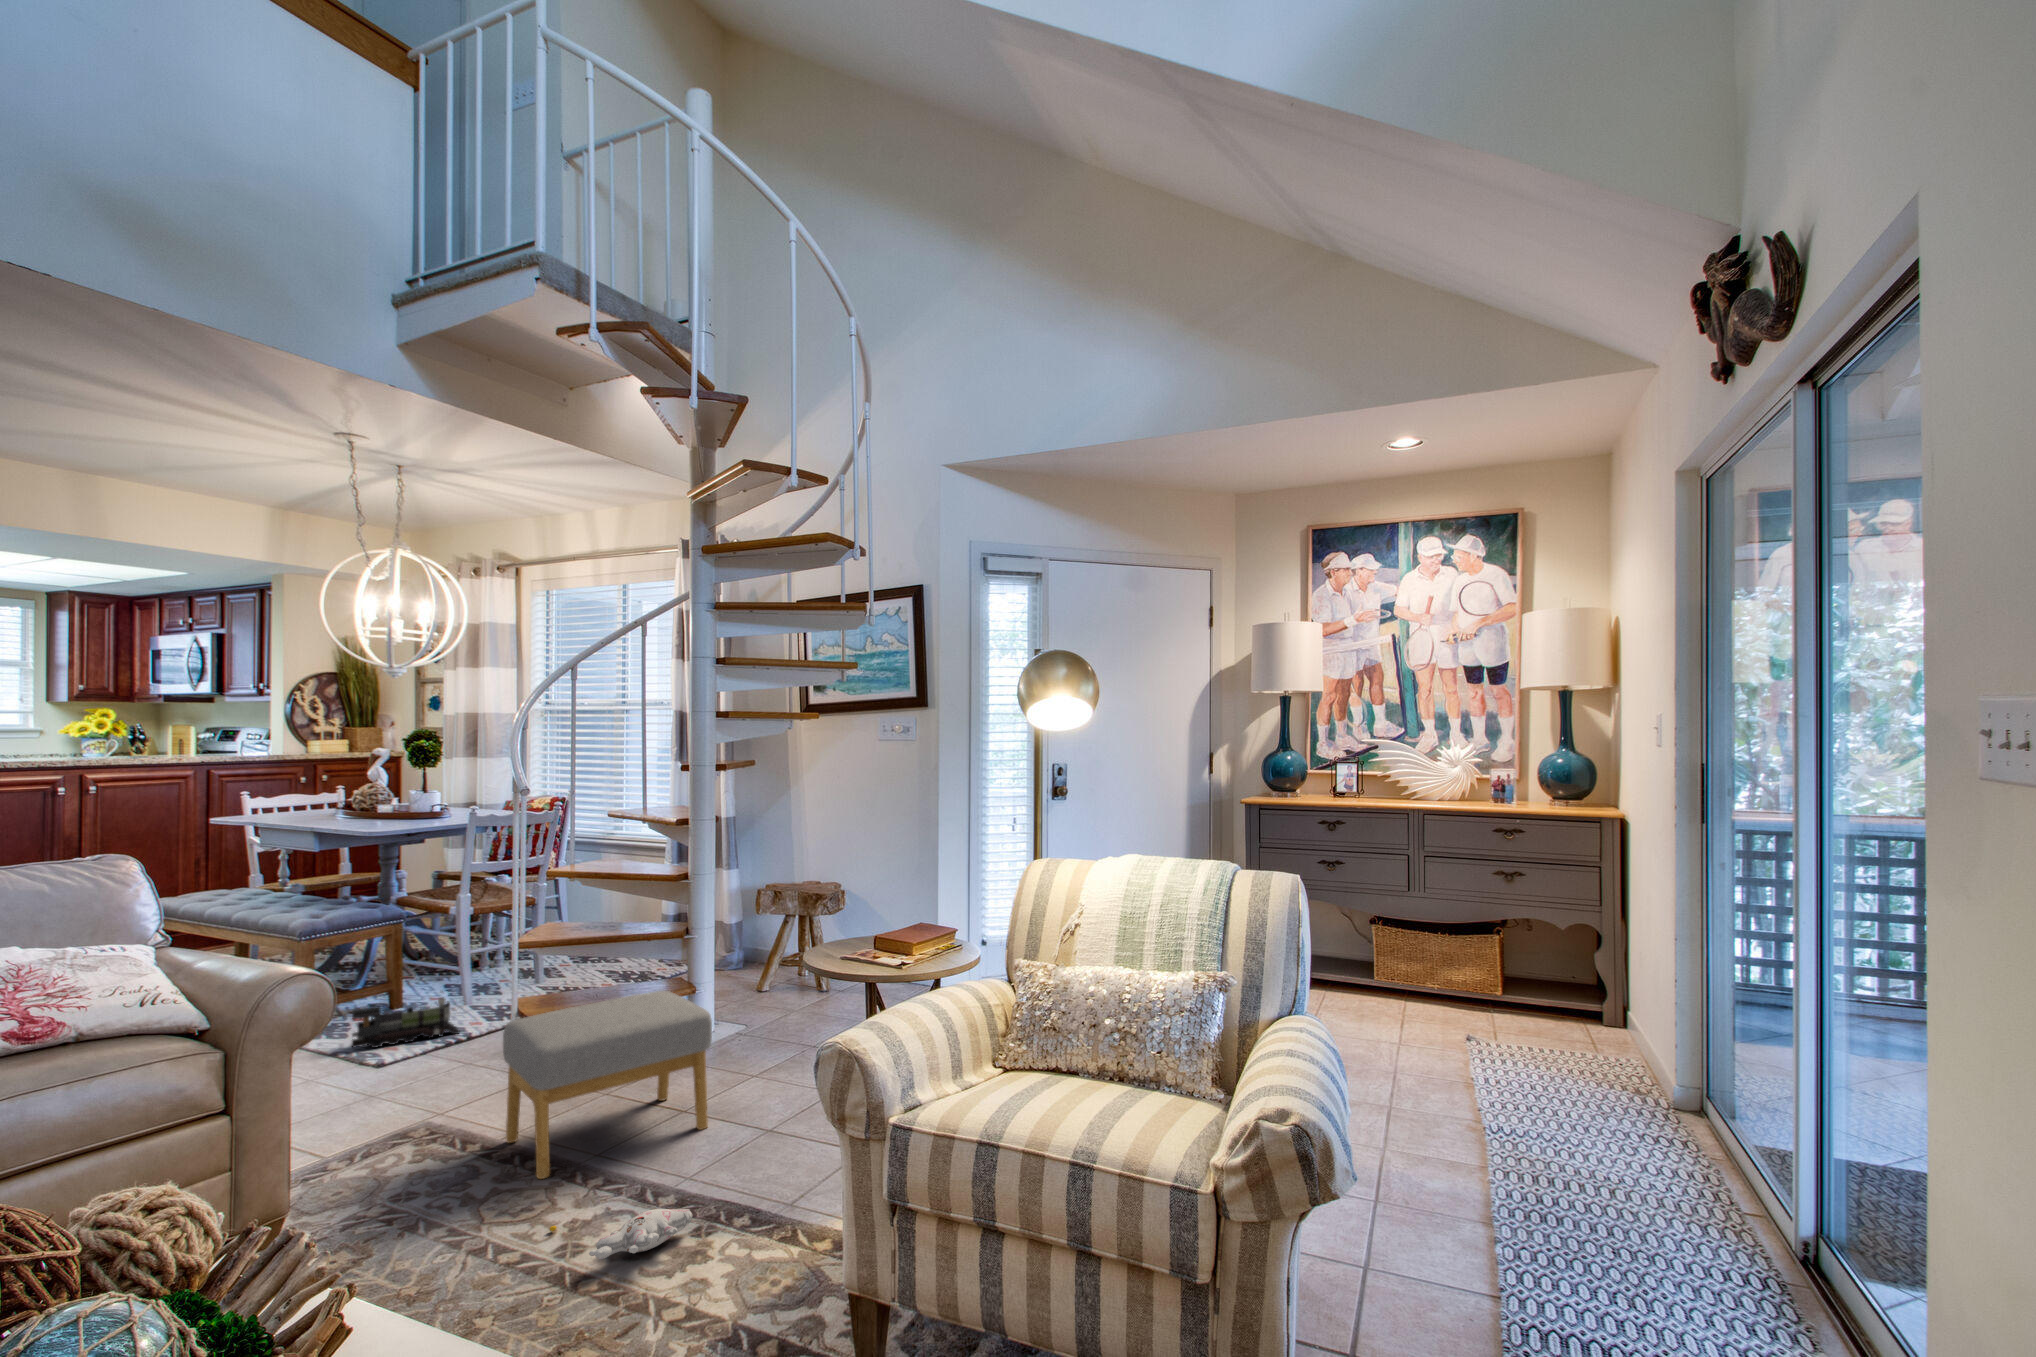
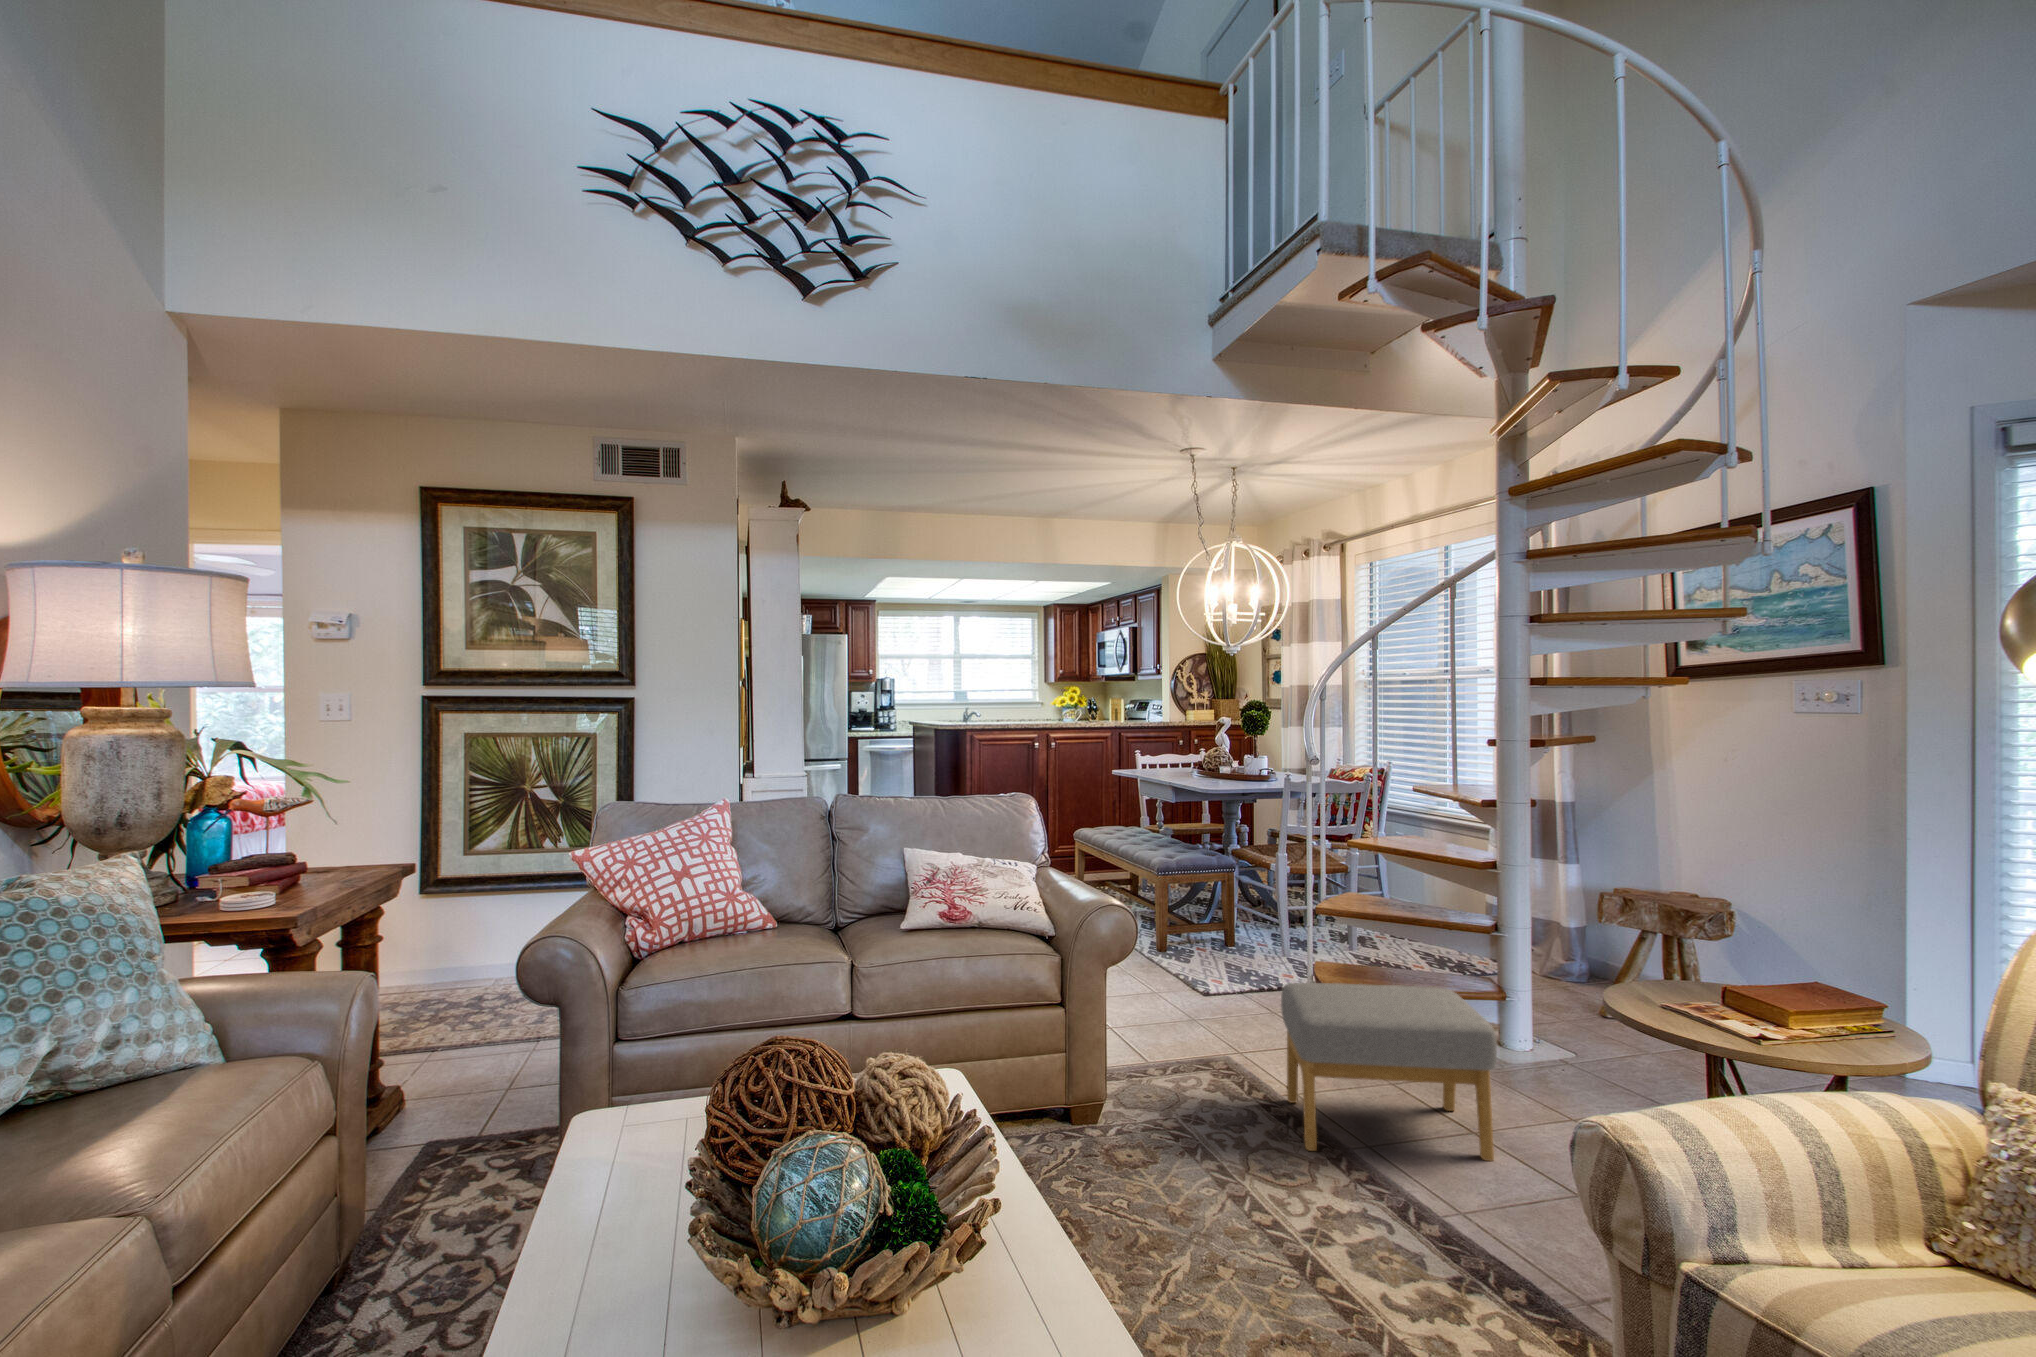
toy train: present [352,991,460,1048] -> none [1191,938,1275,982]
plush toy: present [550,1209,693,1259] -> none [1303,1205,1448,1277]

